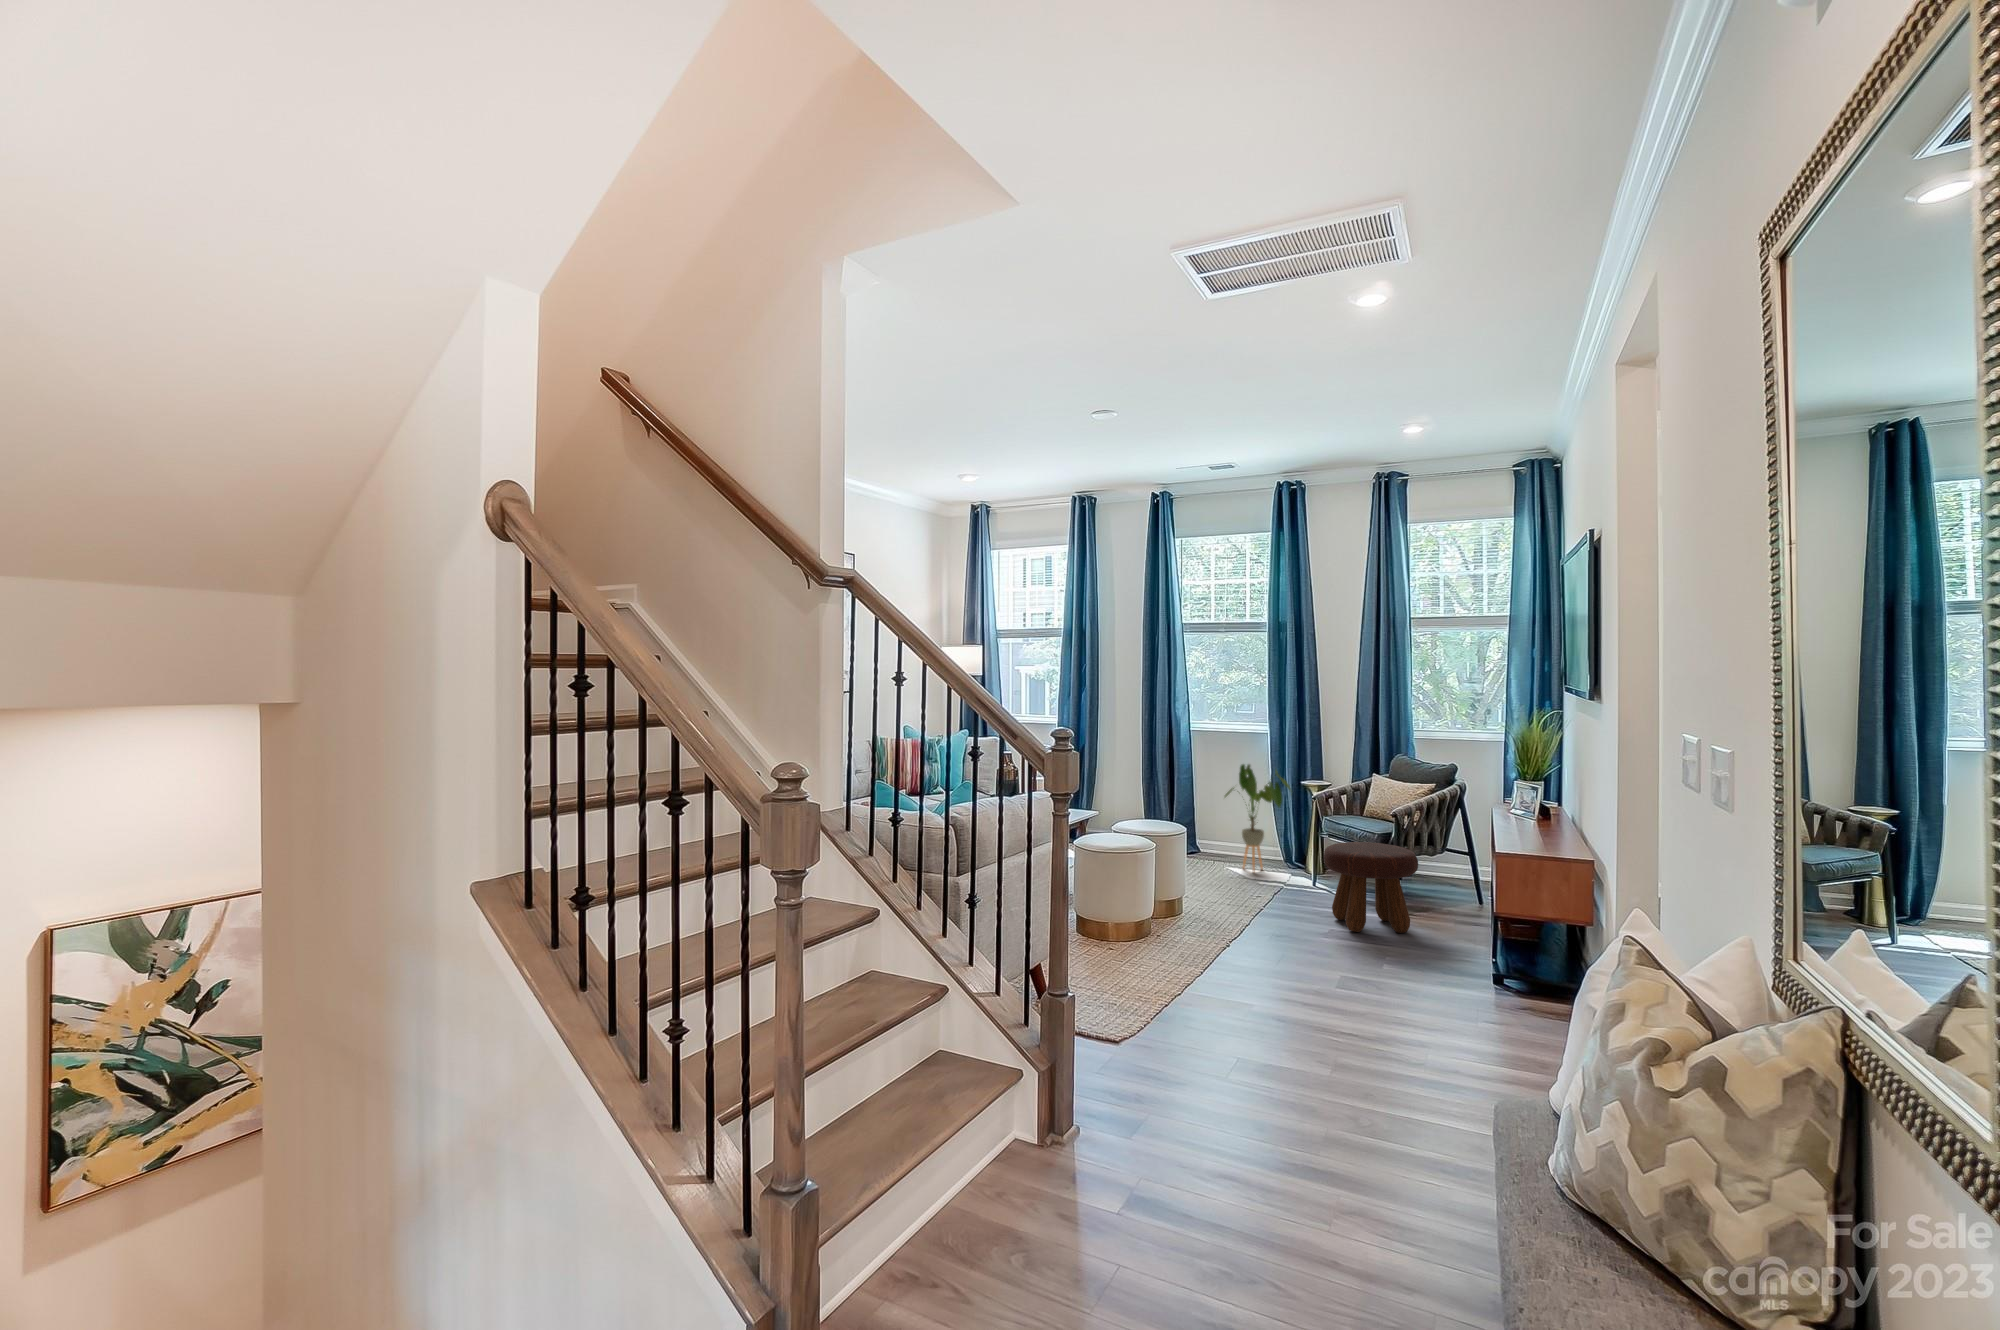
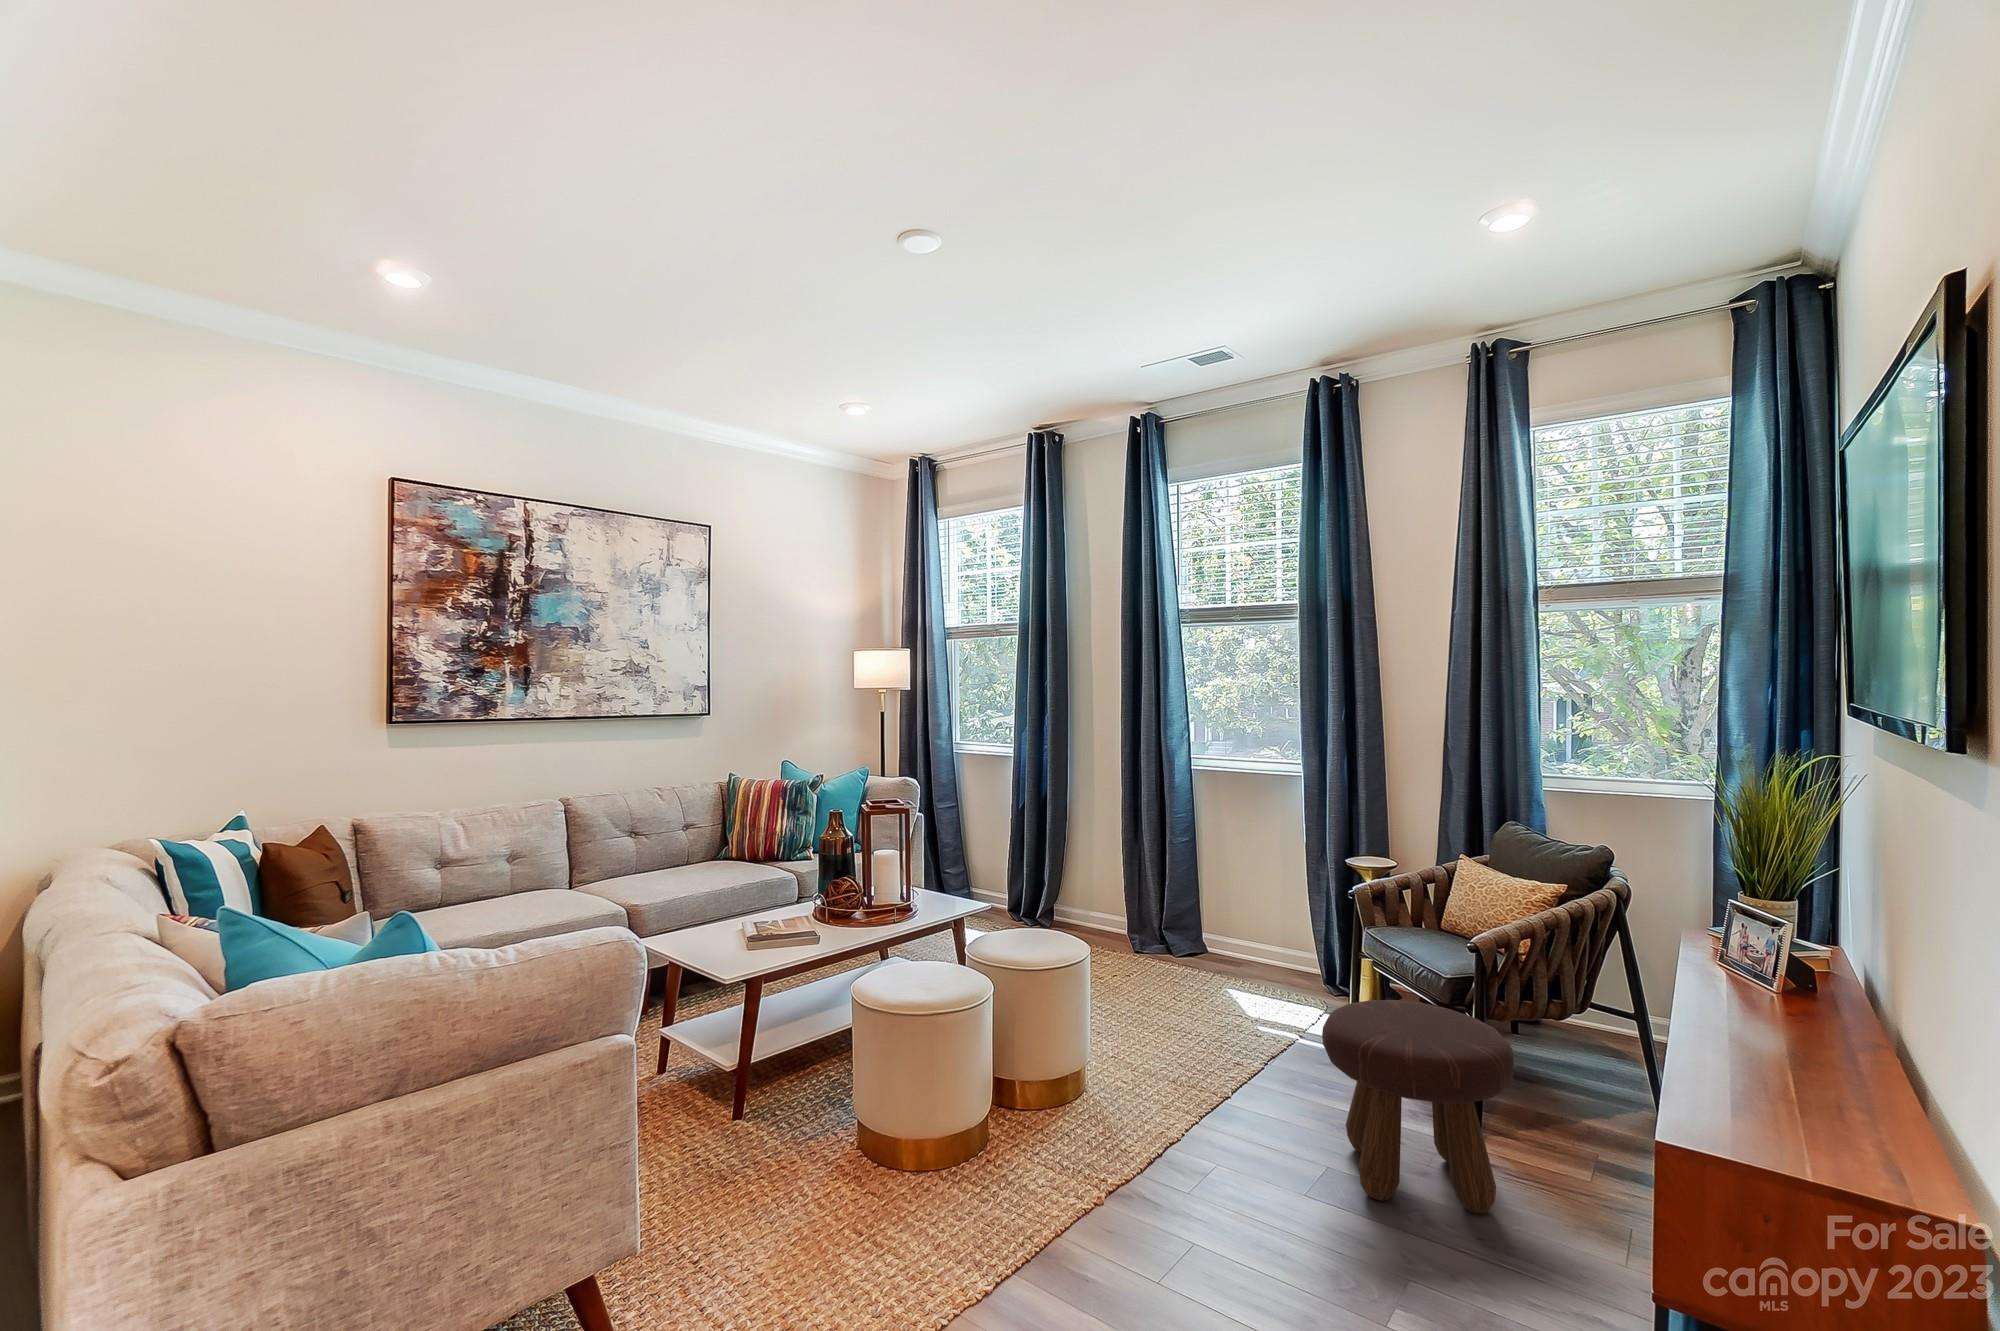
house plant: present [1225,764,1290,871] -> none [1223,825,1332,1001]

